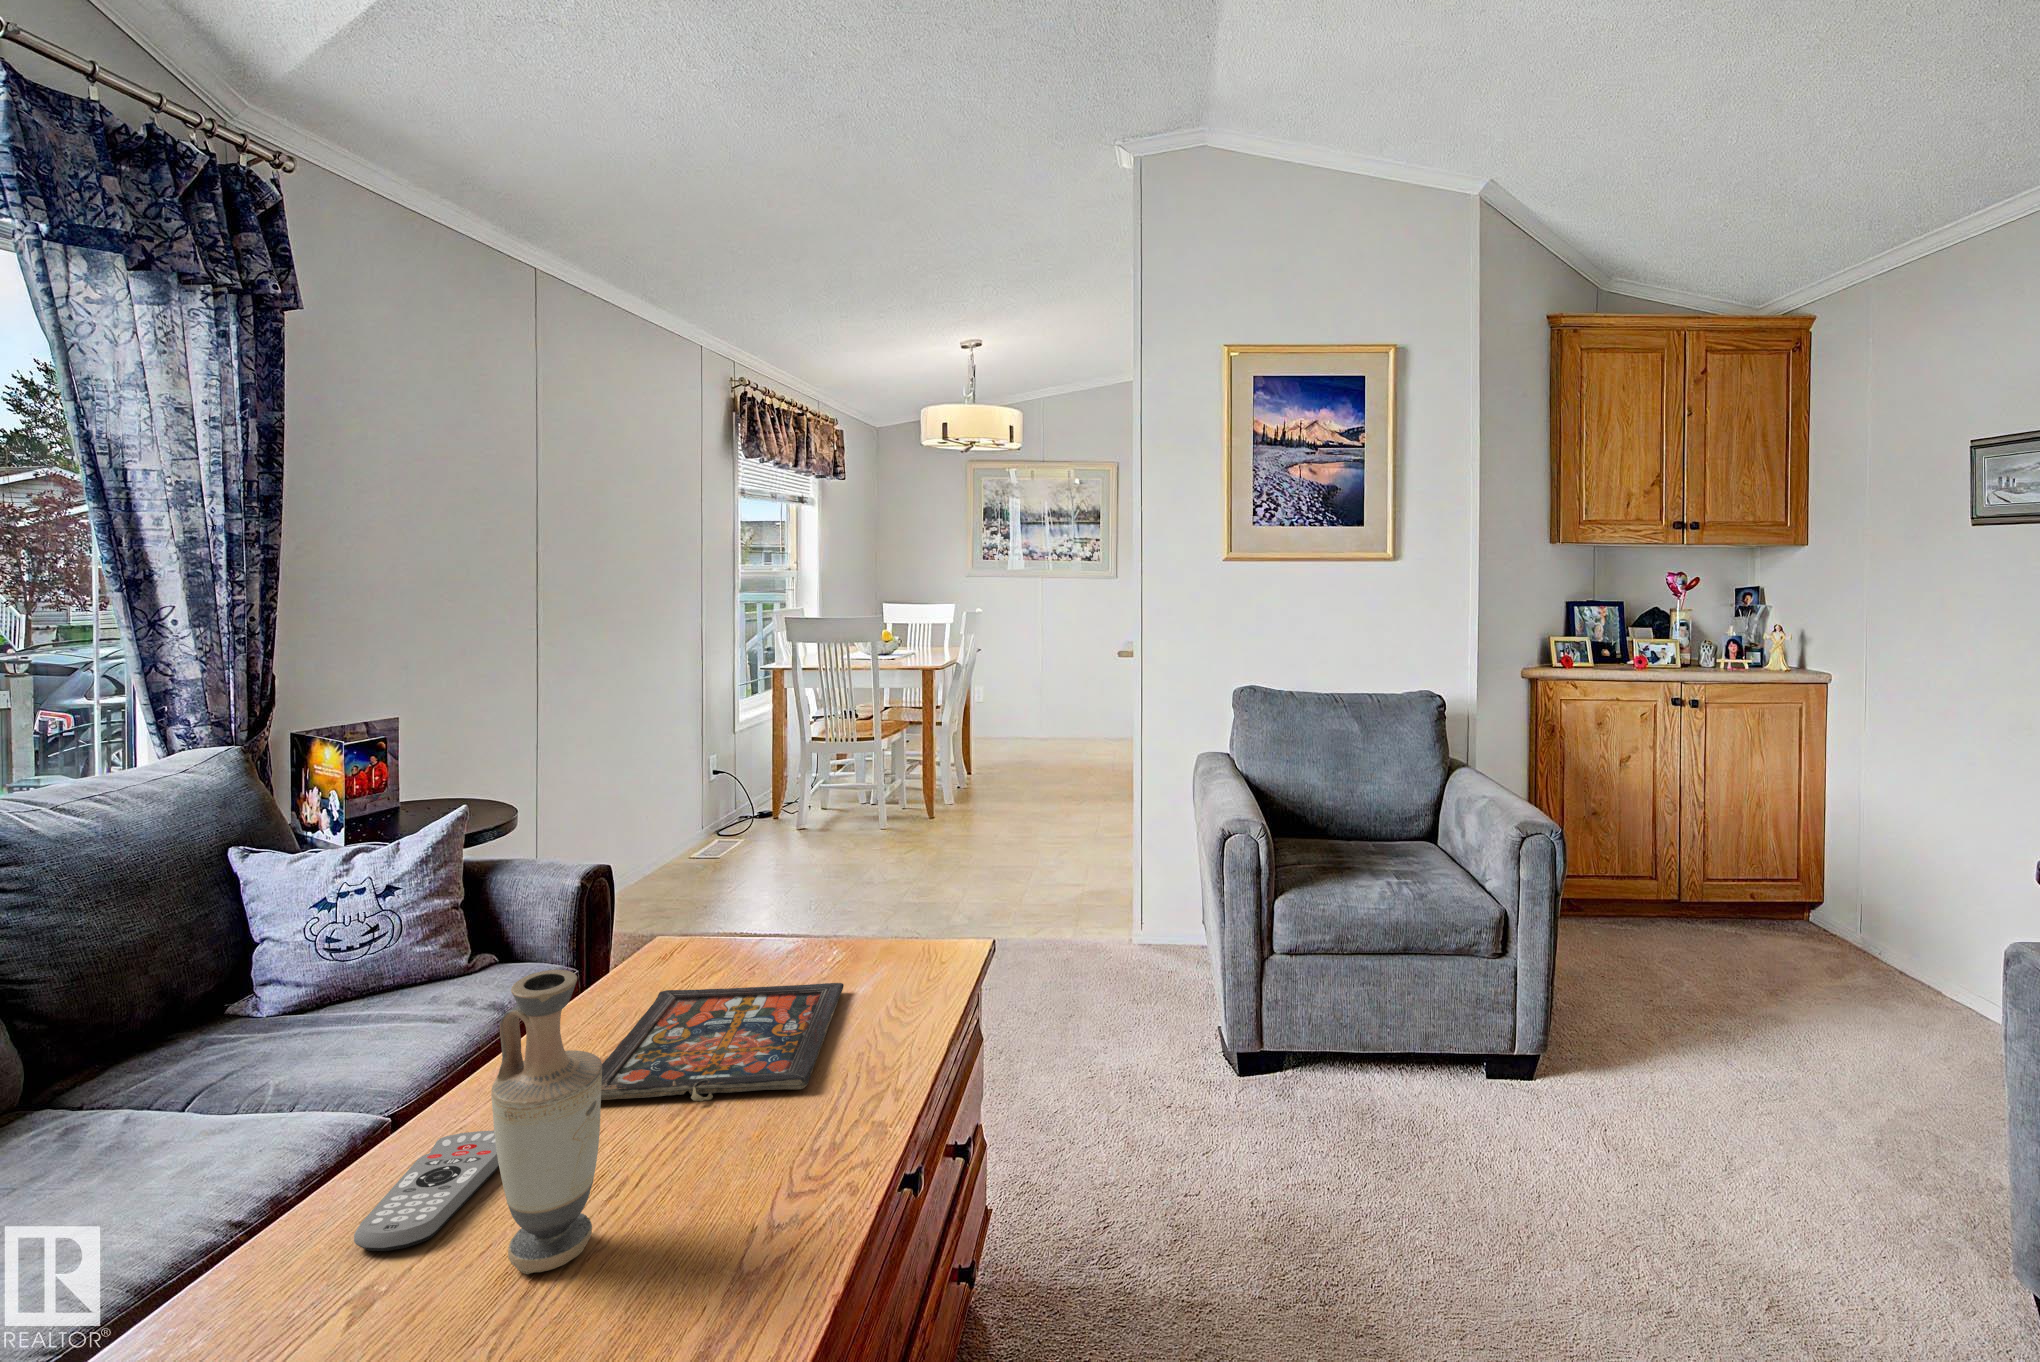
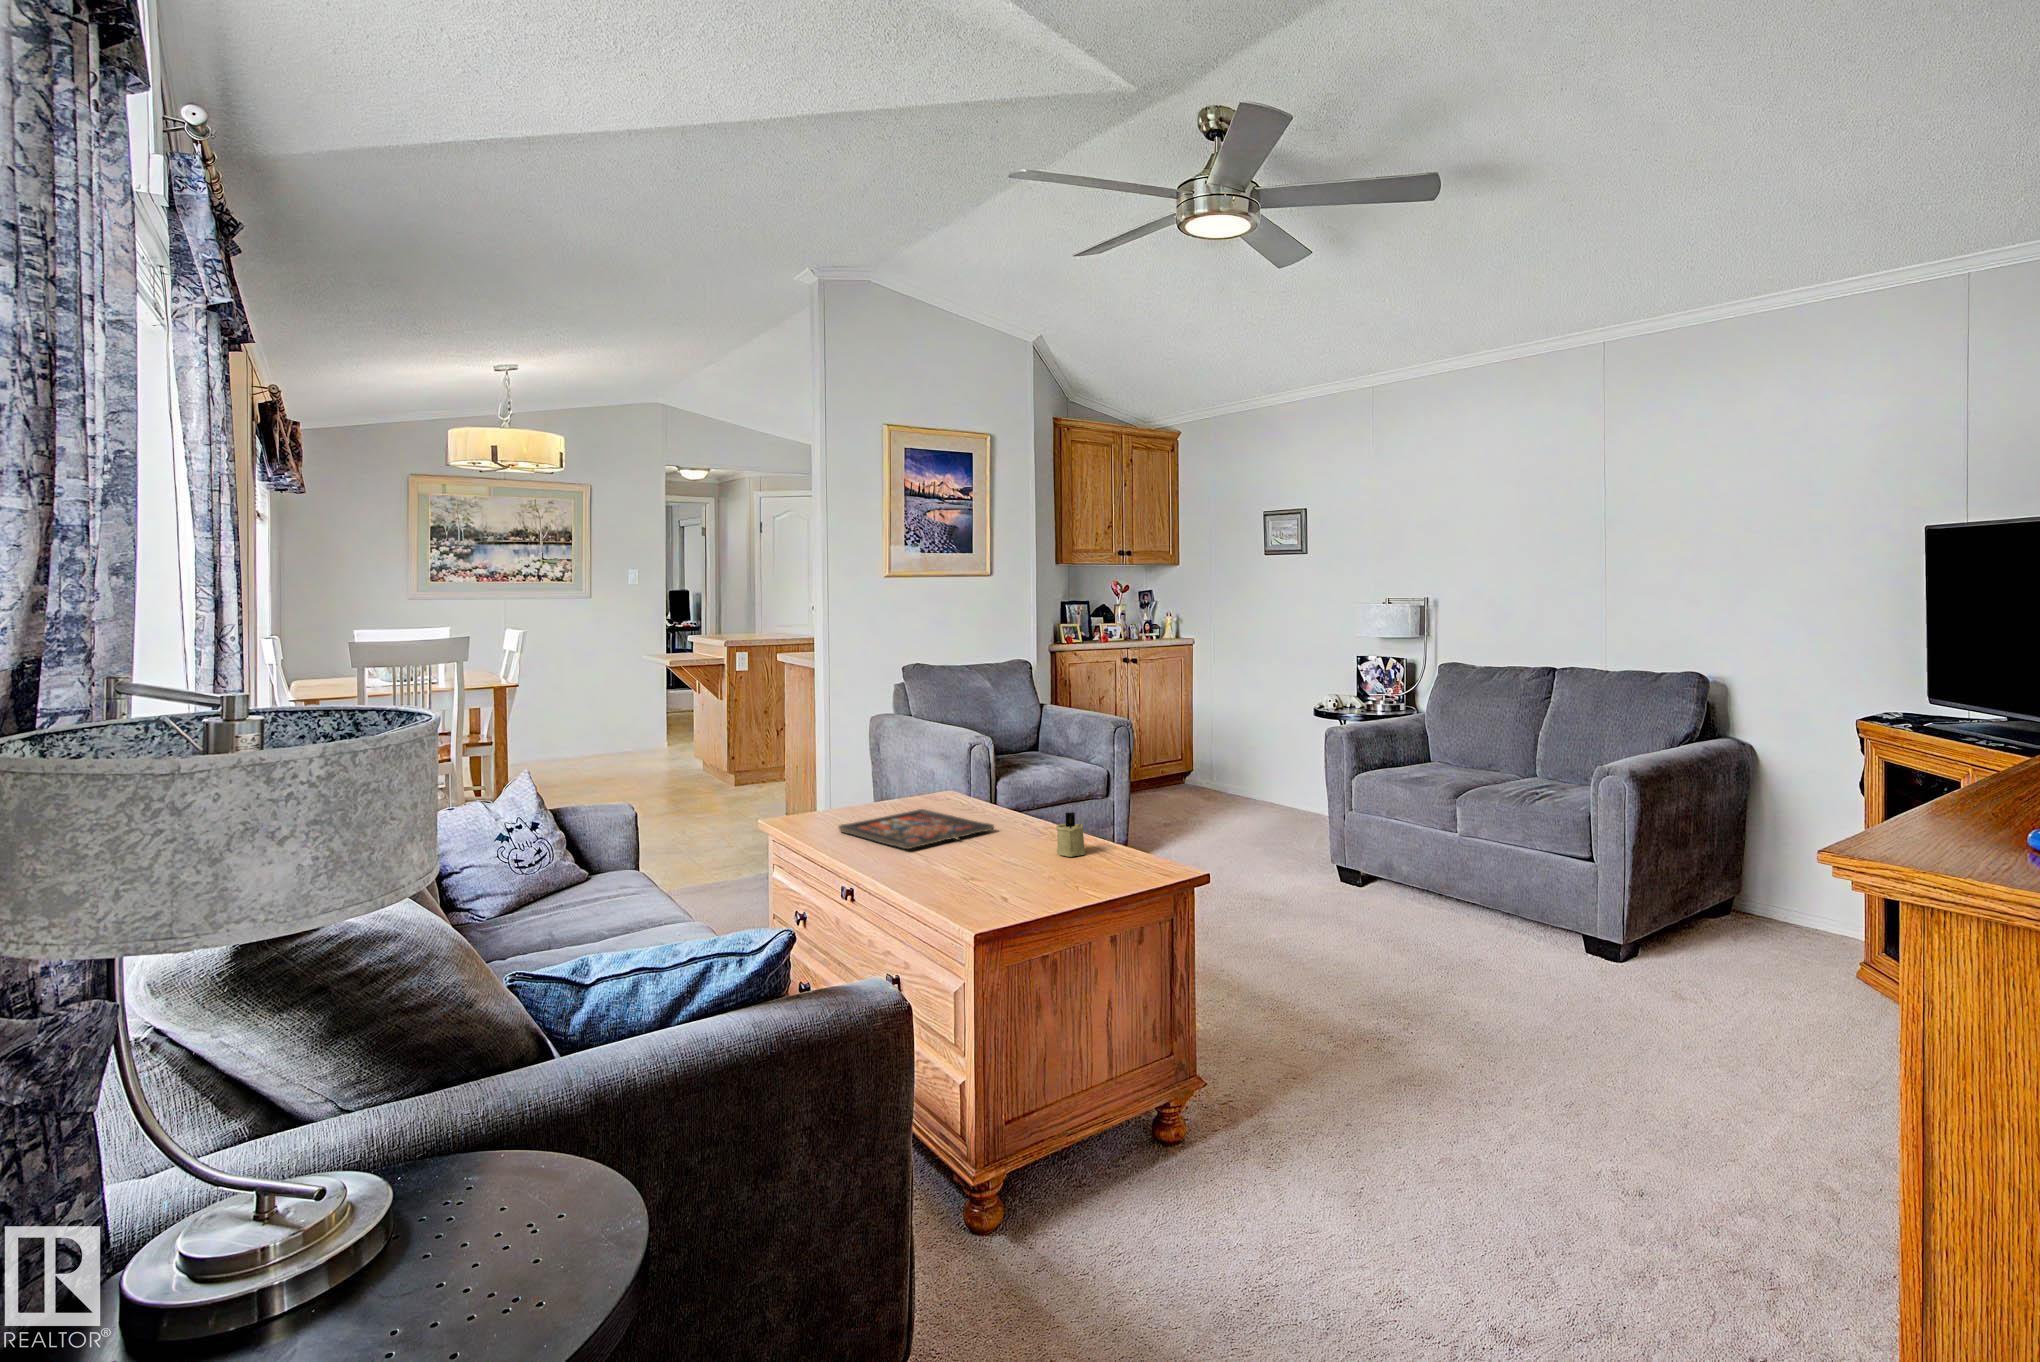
vase: present [491,970,602,1274] -> none [994,748,1033,870]
remote control: present [354,1131,499,1251] -> none [886,854,958,881]
candle: none [691,1148,777,1278] -> present [1056,812,1085,857]

